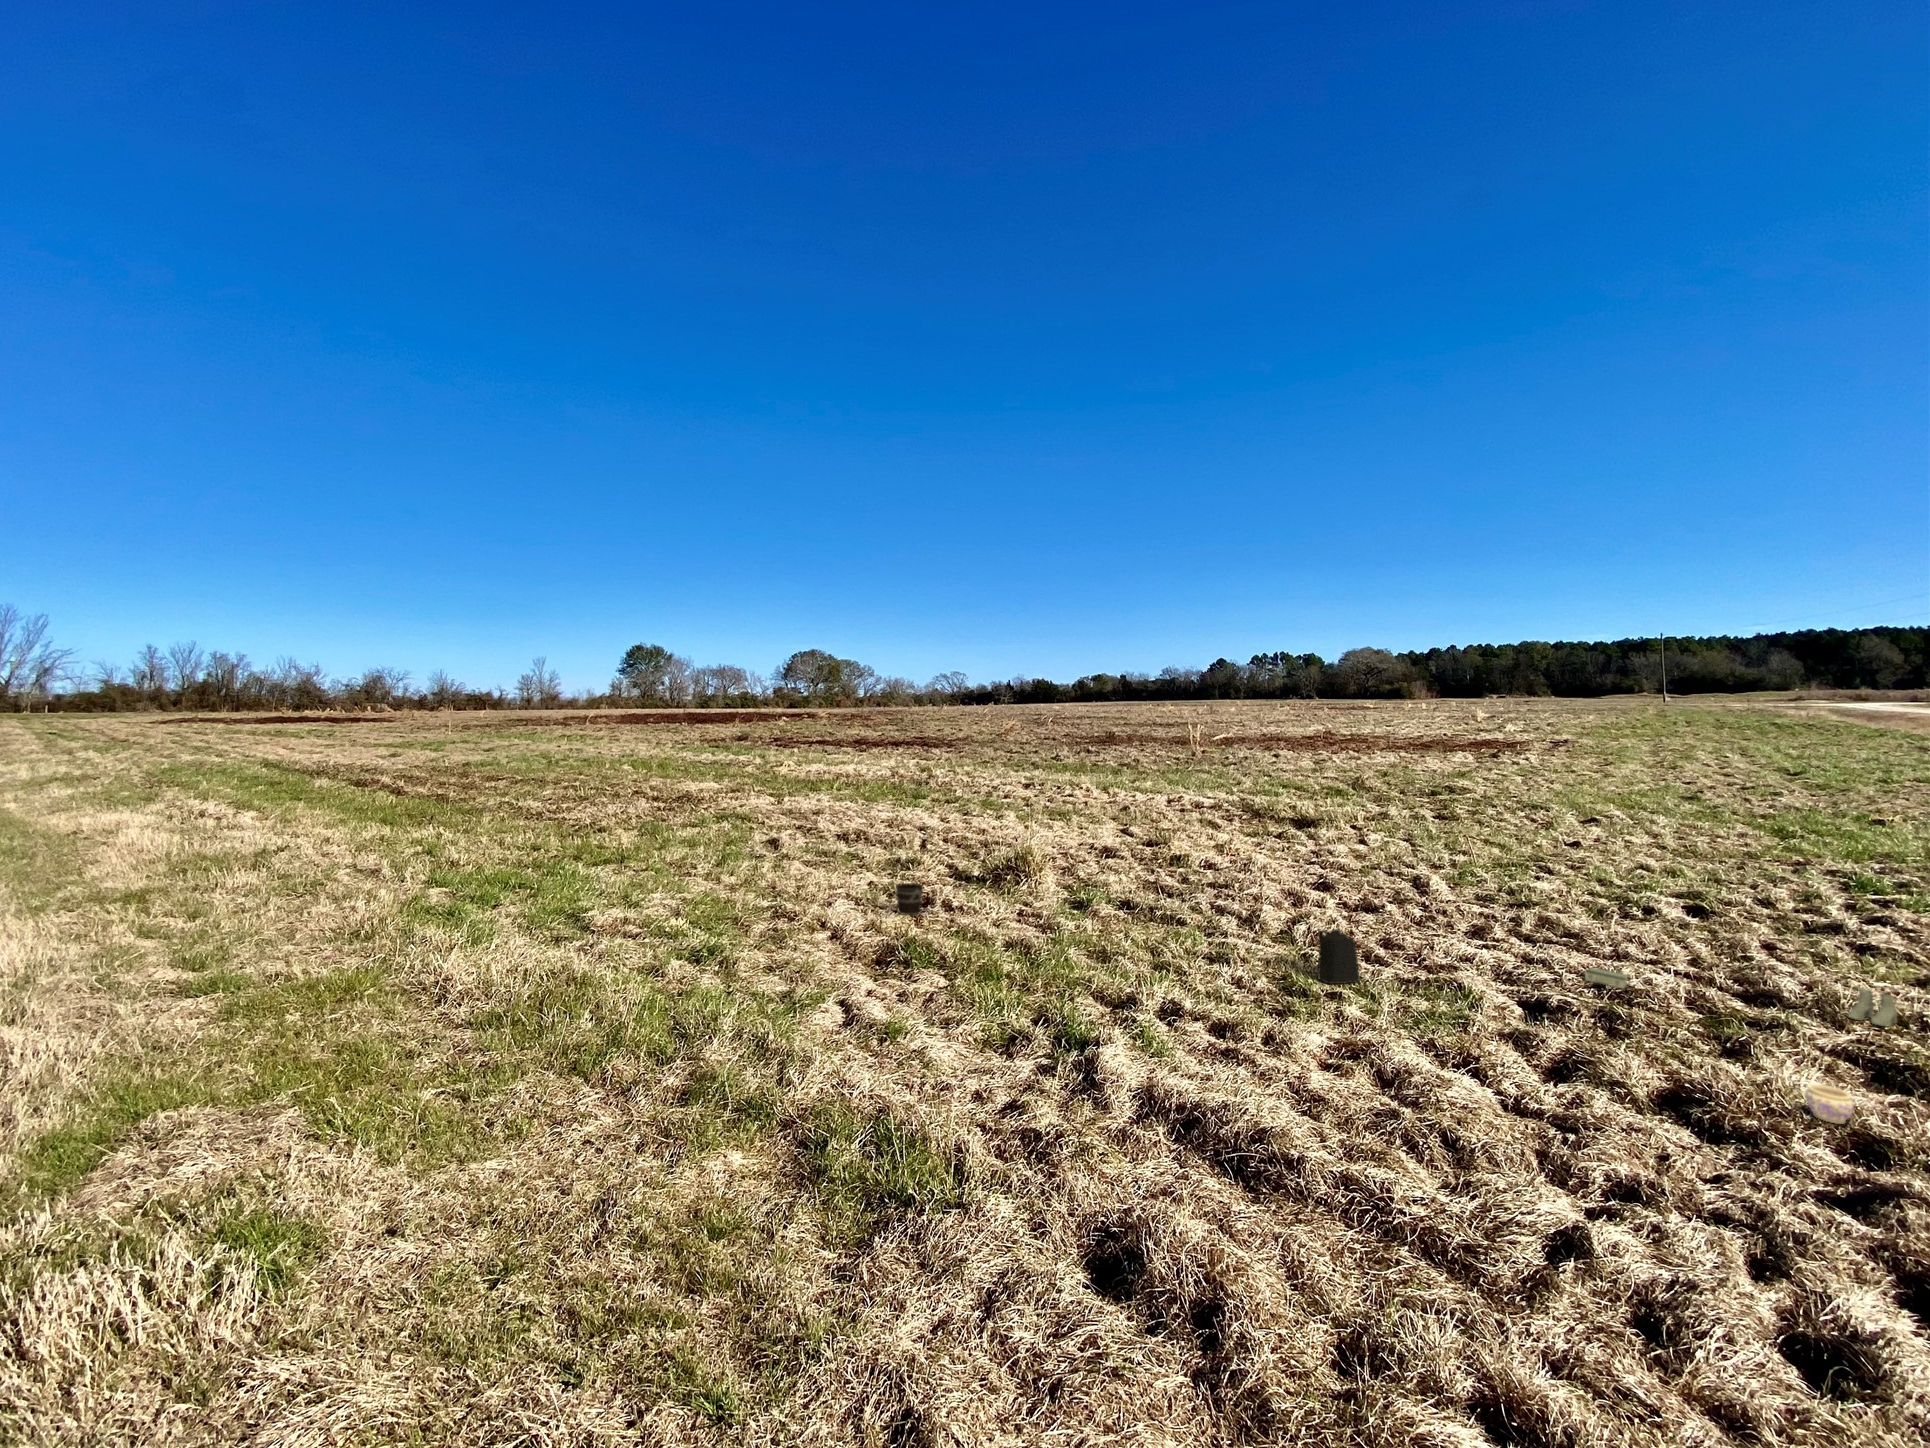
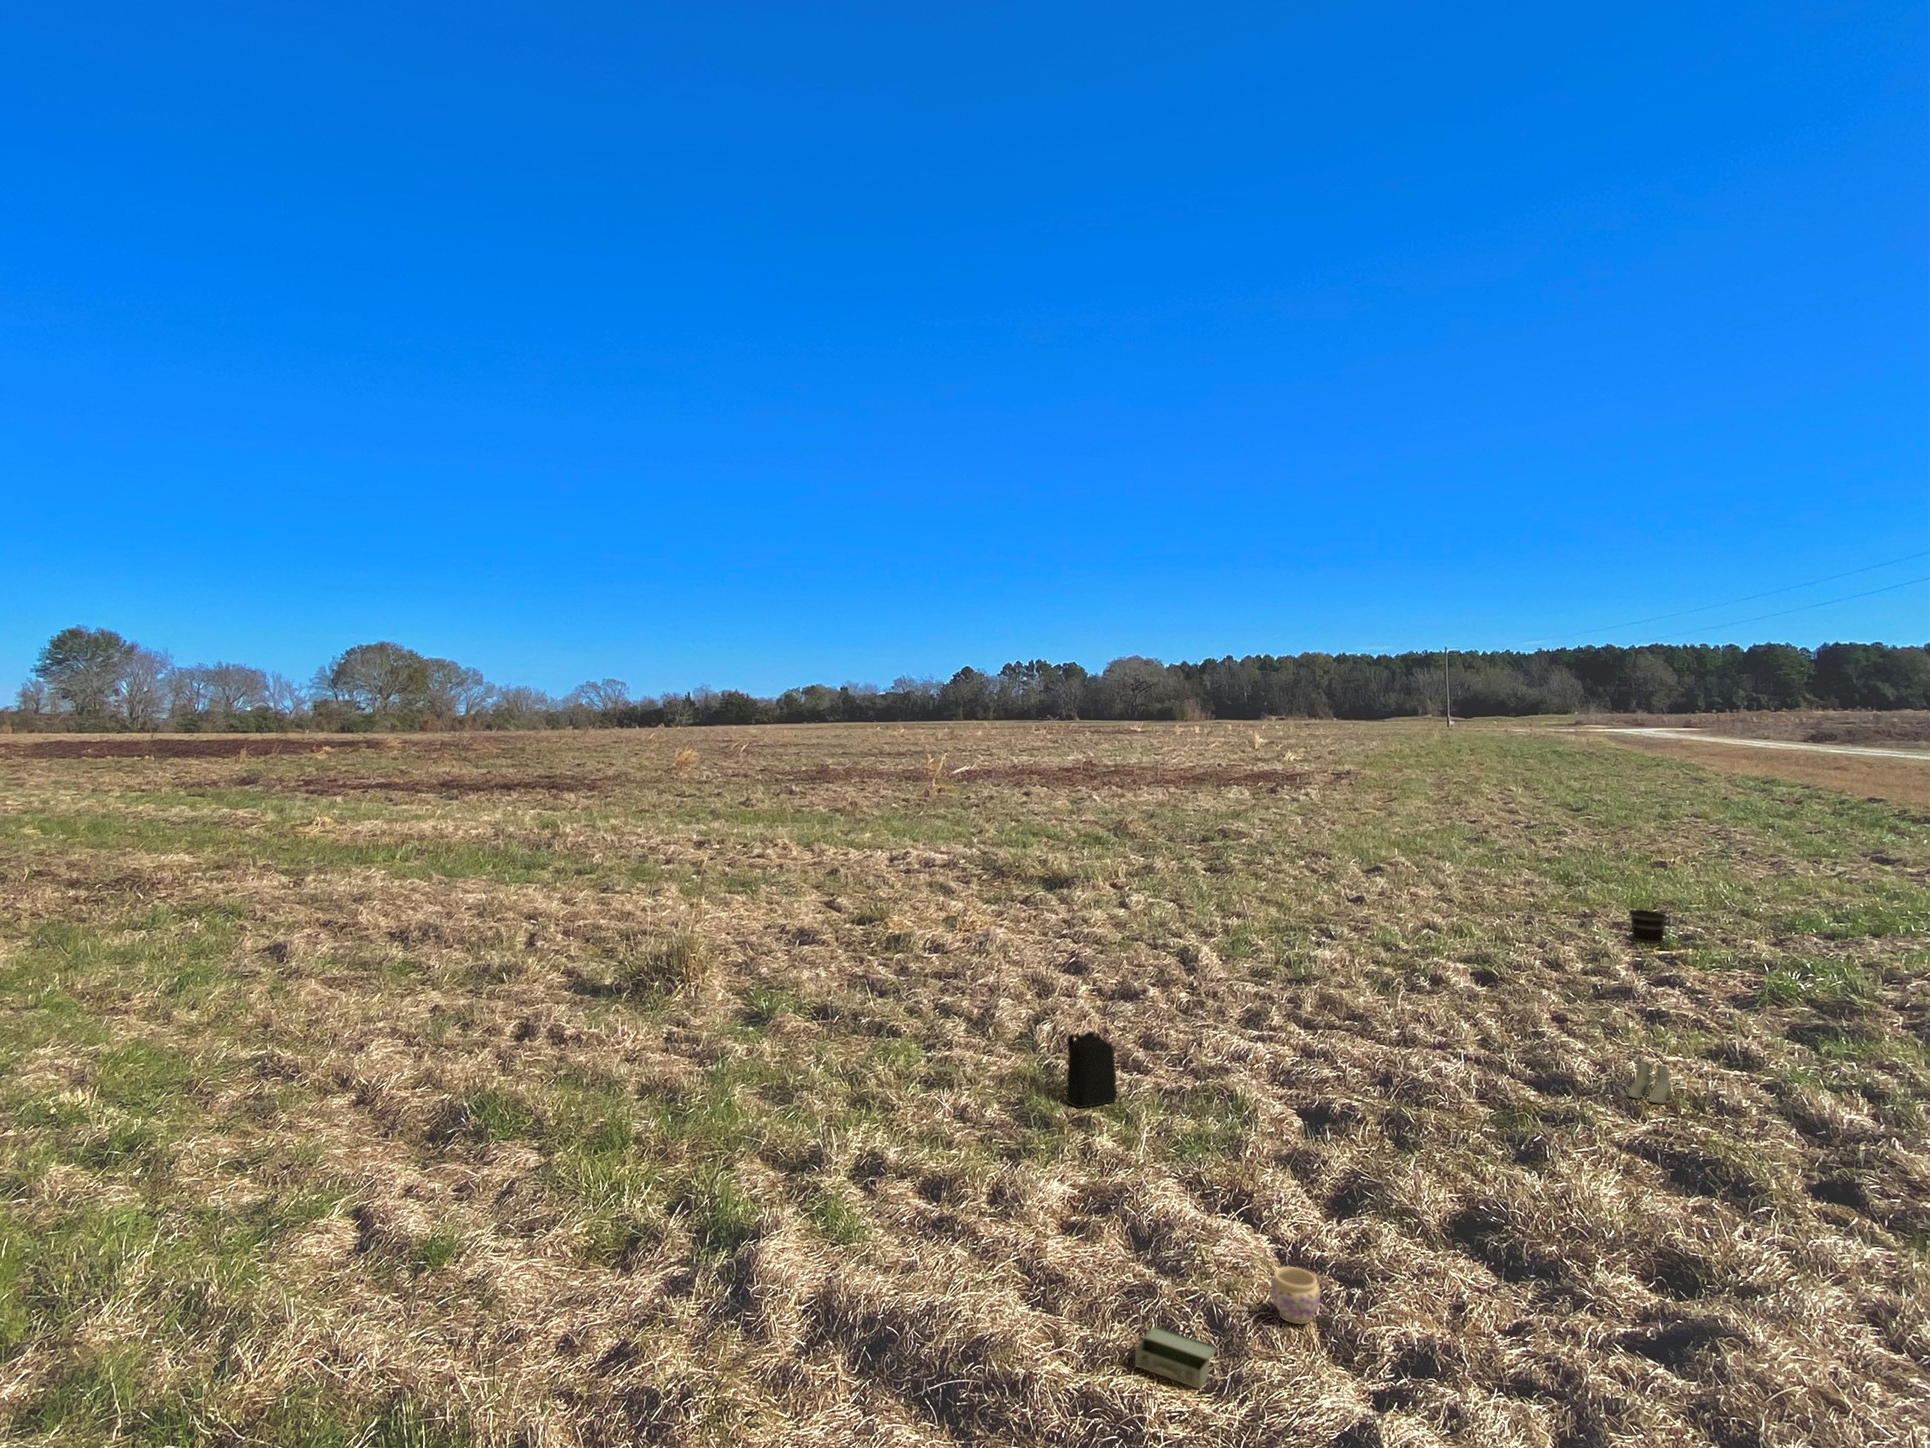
bucket: present [895,883,923,915] -> present [1630,910,1666,943]
toolbox: present [1585,967,1628,988] -> present [1135,1326,1216,1389]
planter: present [1805,1084,1854,1124] -> present [1271,1267,1320,1324]

